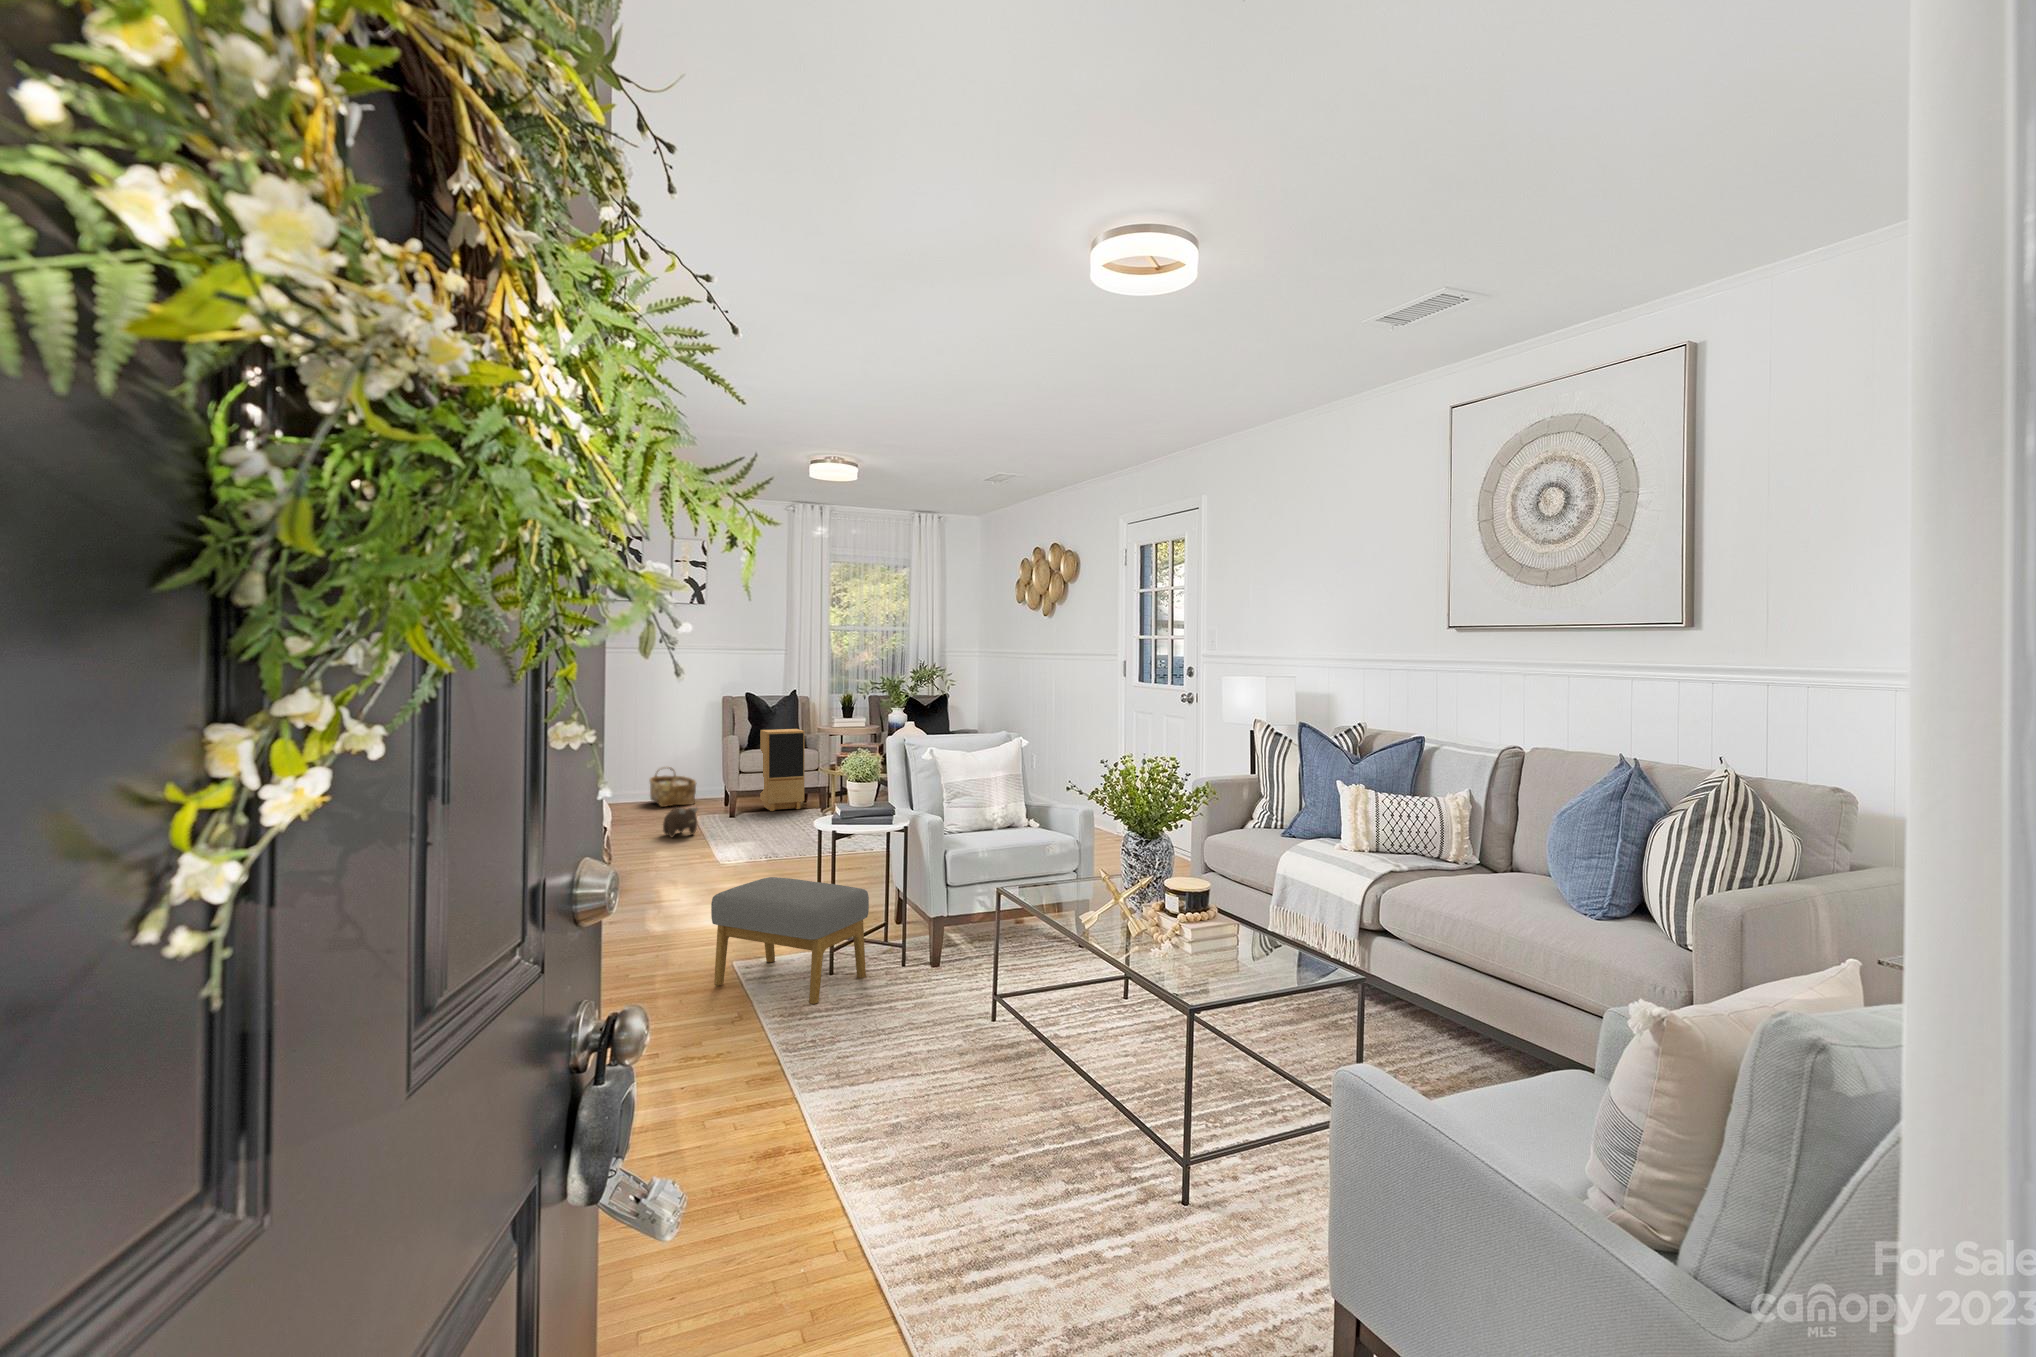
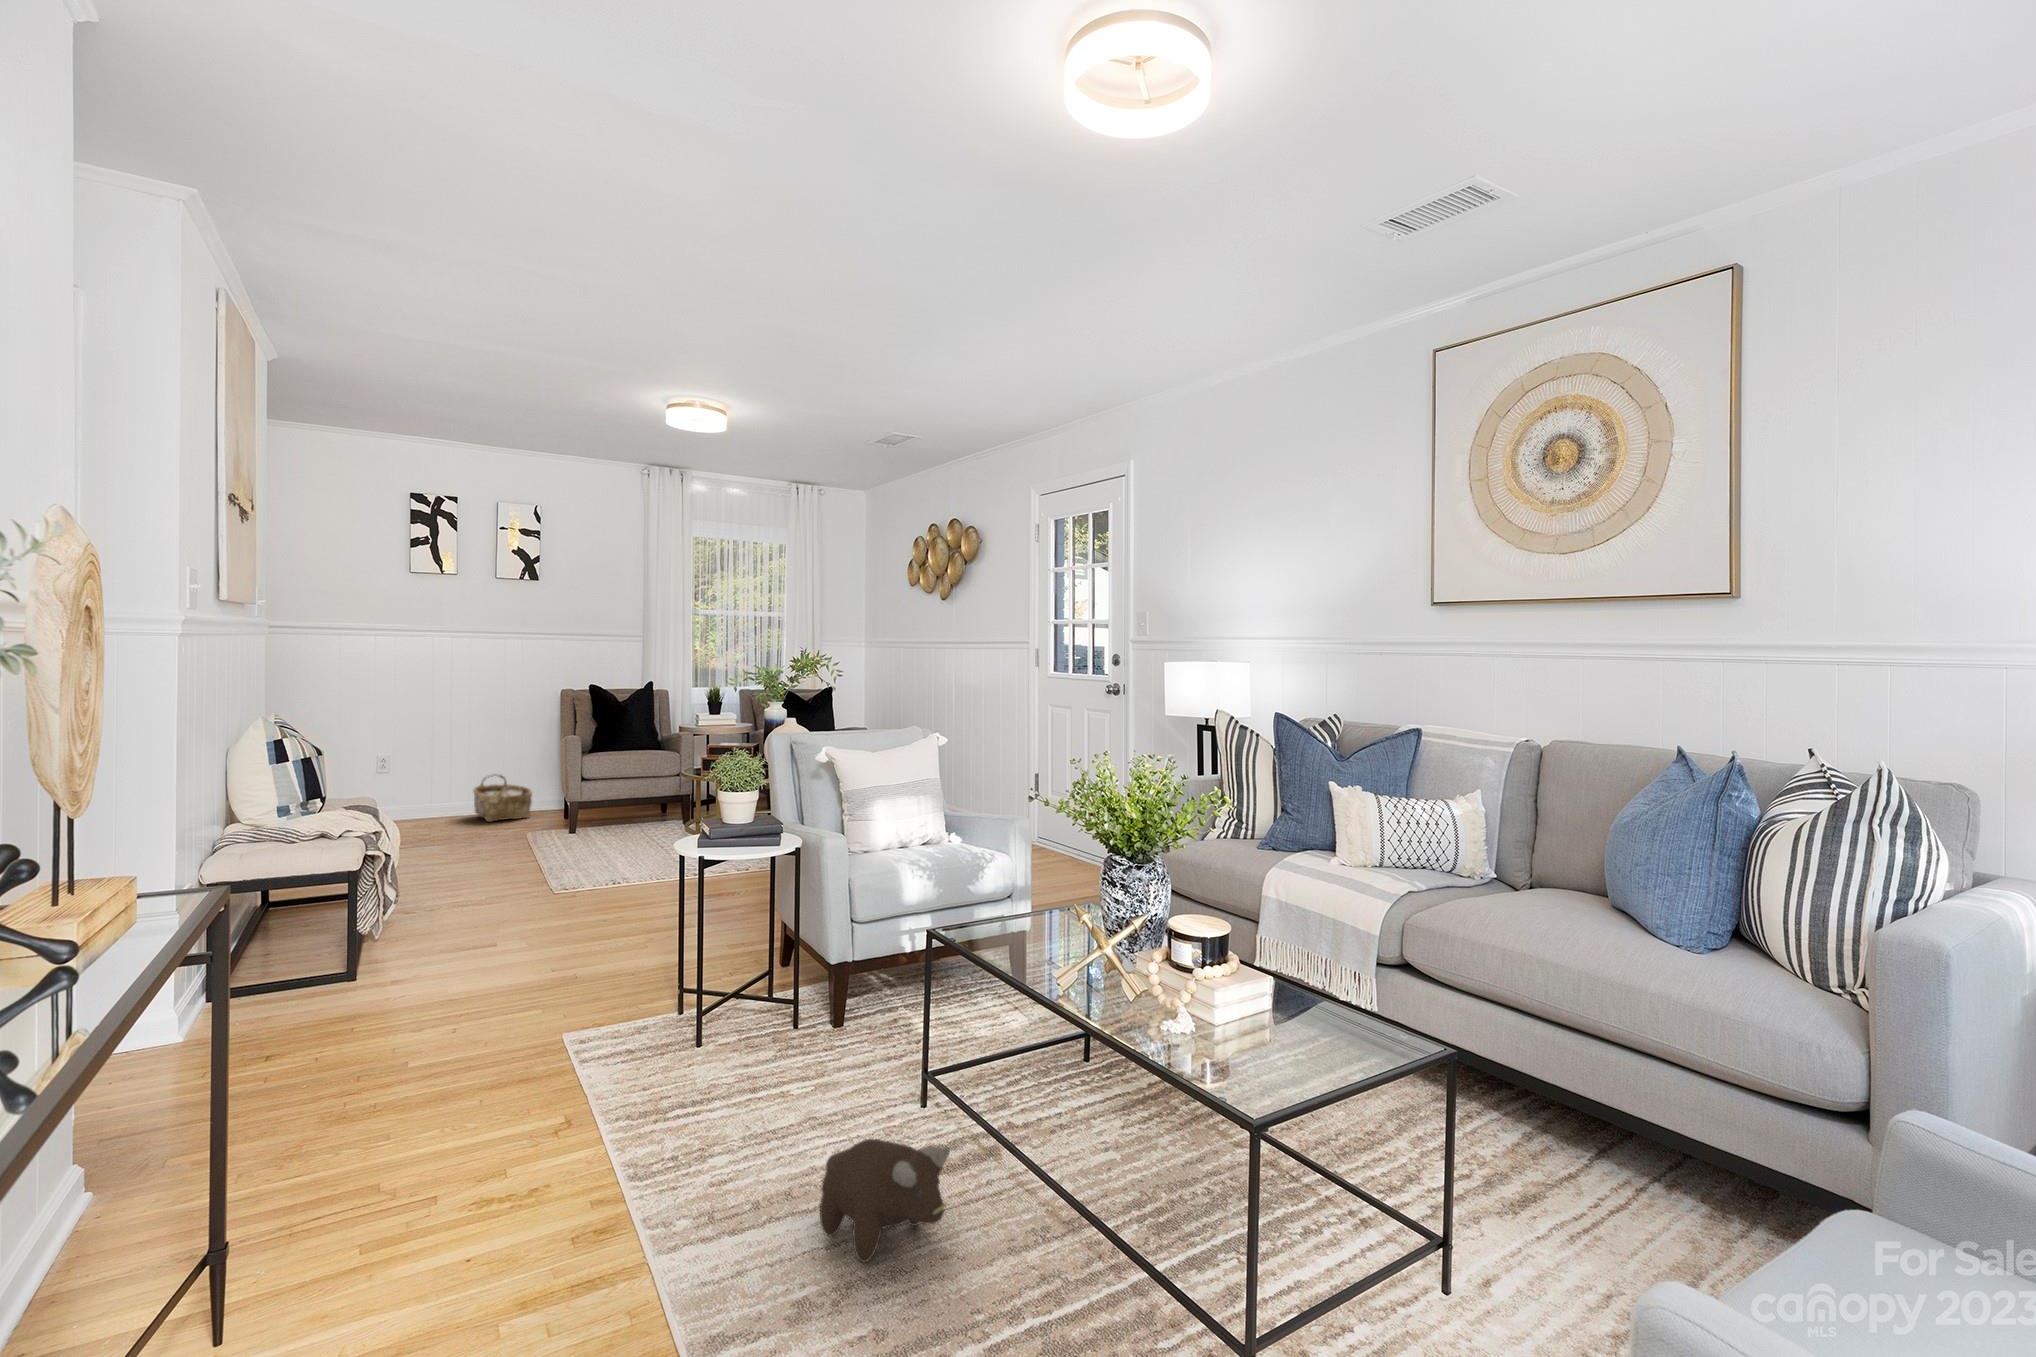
speaker: present [760,729,805,811] -> none [611,728,664,824]
plush toy: present [663,807,698,837] -> present [820,1139,950,1262]
footstool: present [711,877,869,1004] -> none [531,918,749,1092]

